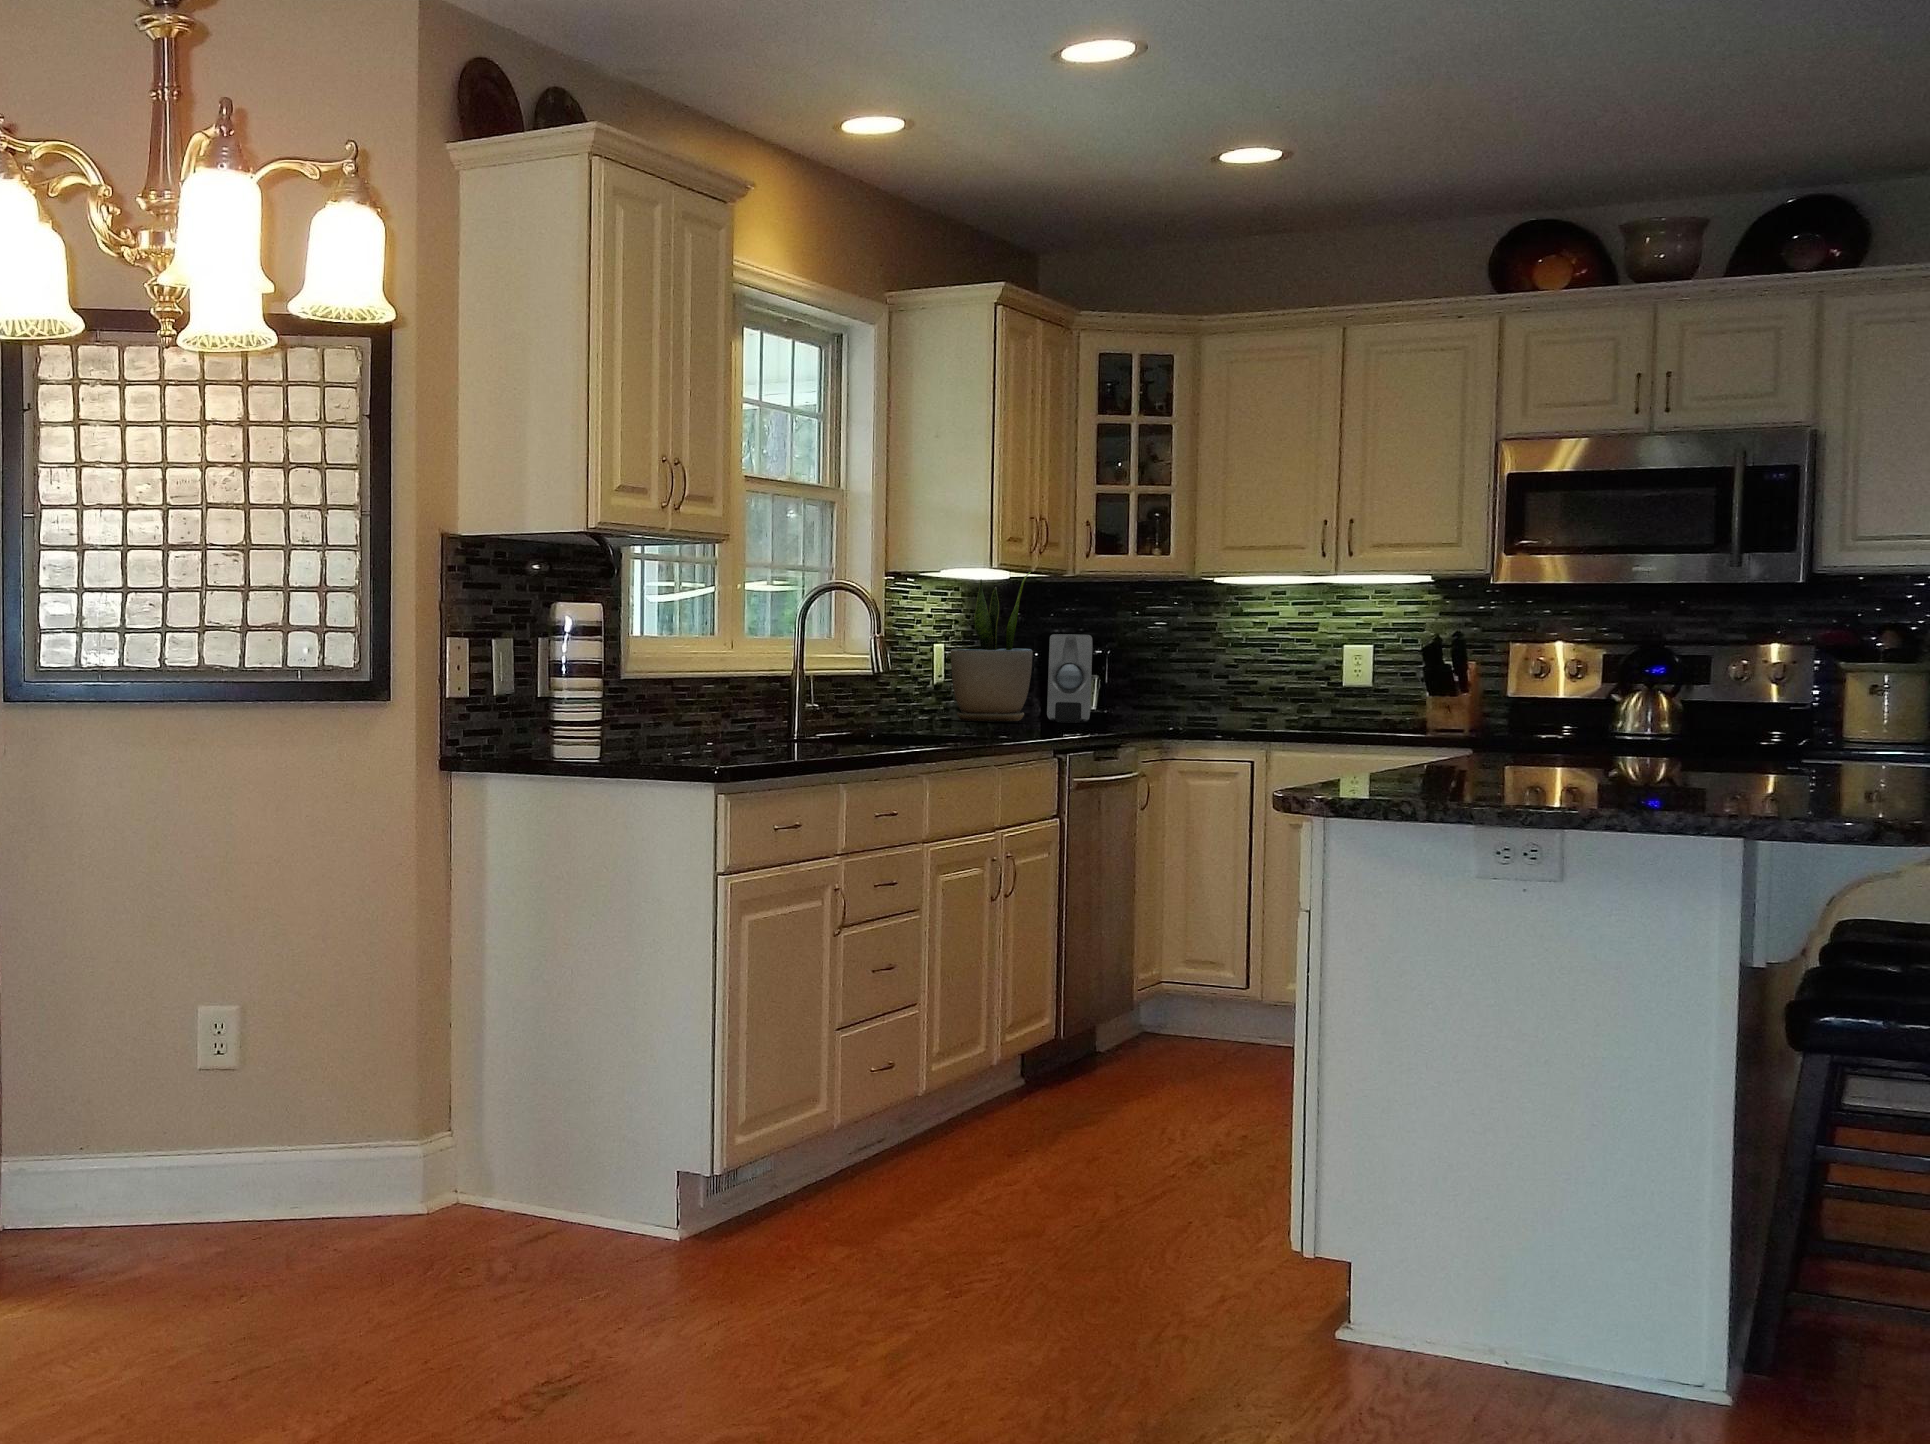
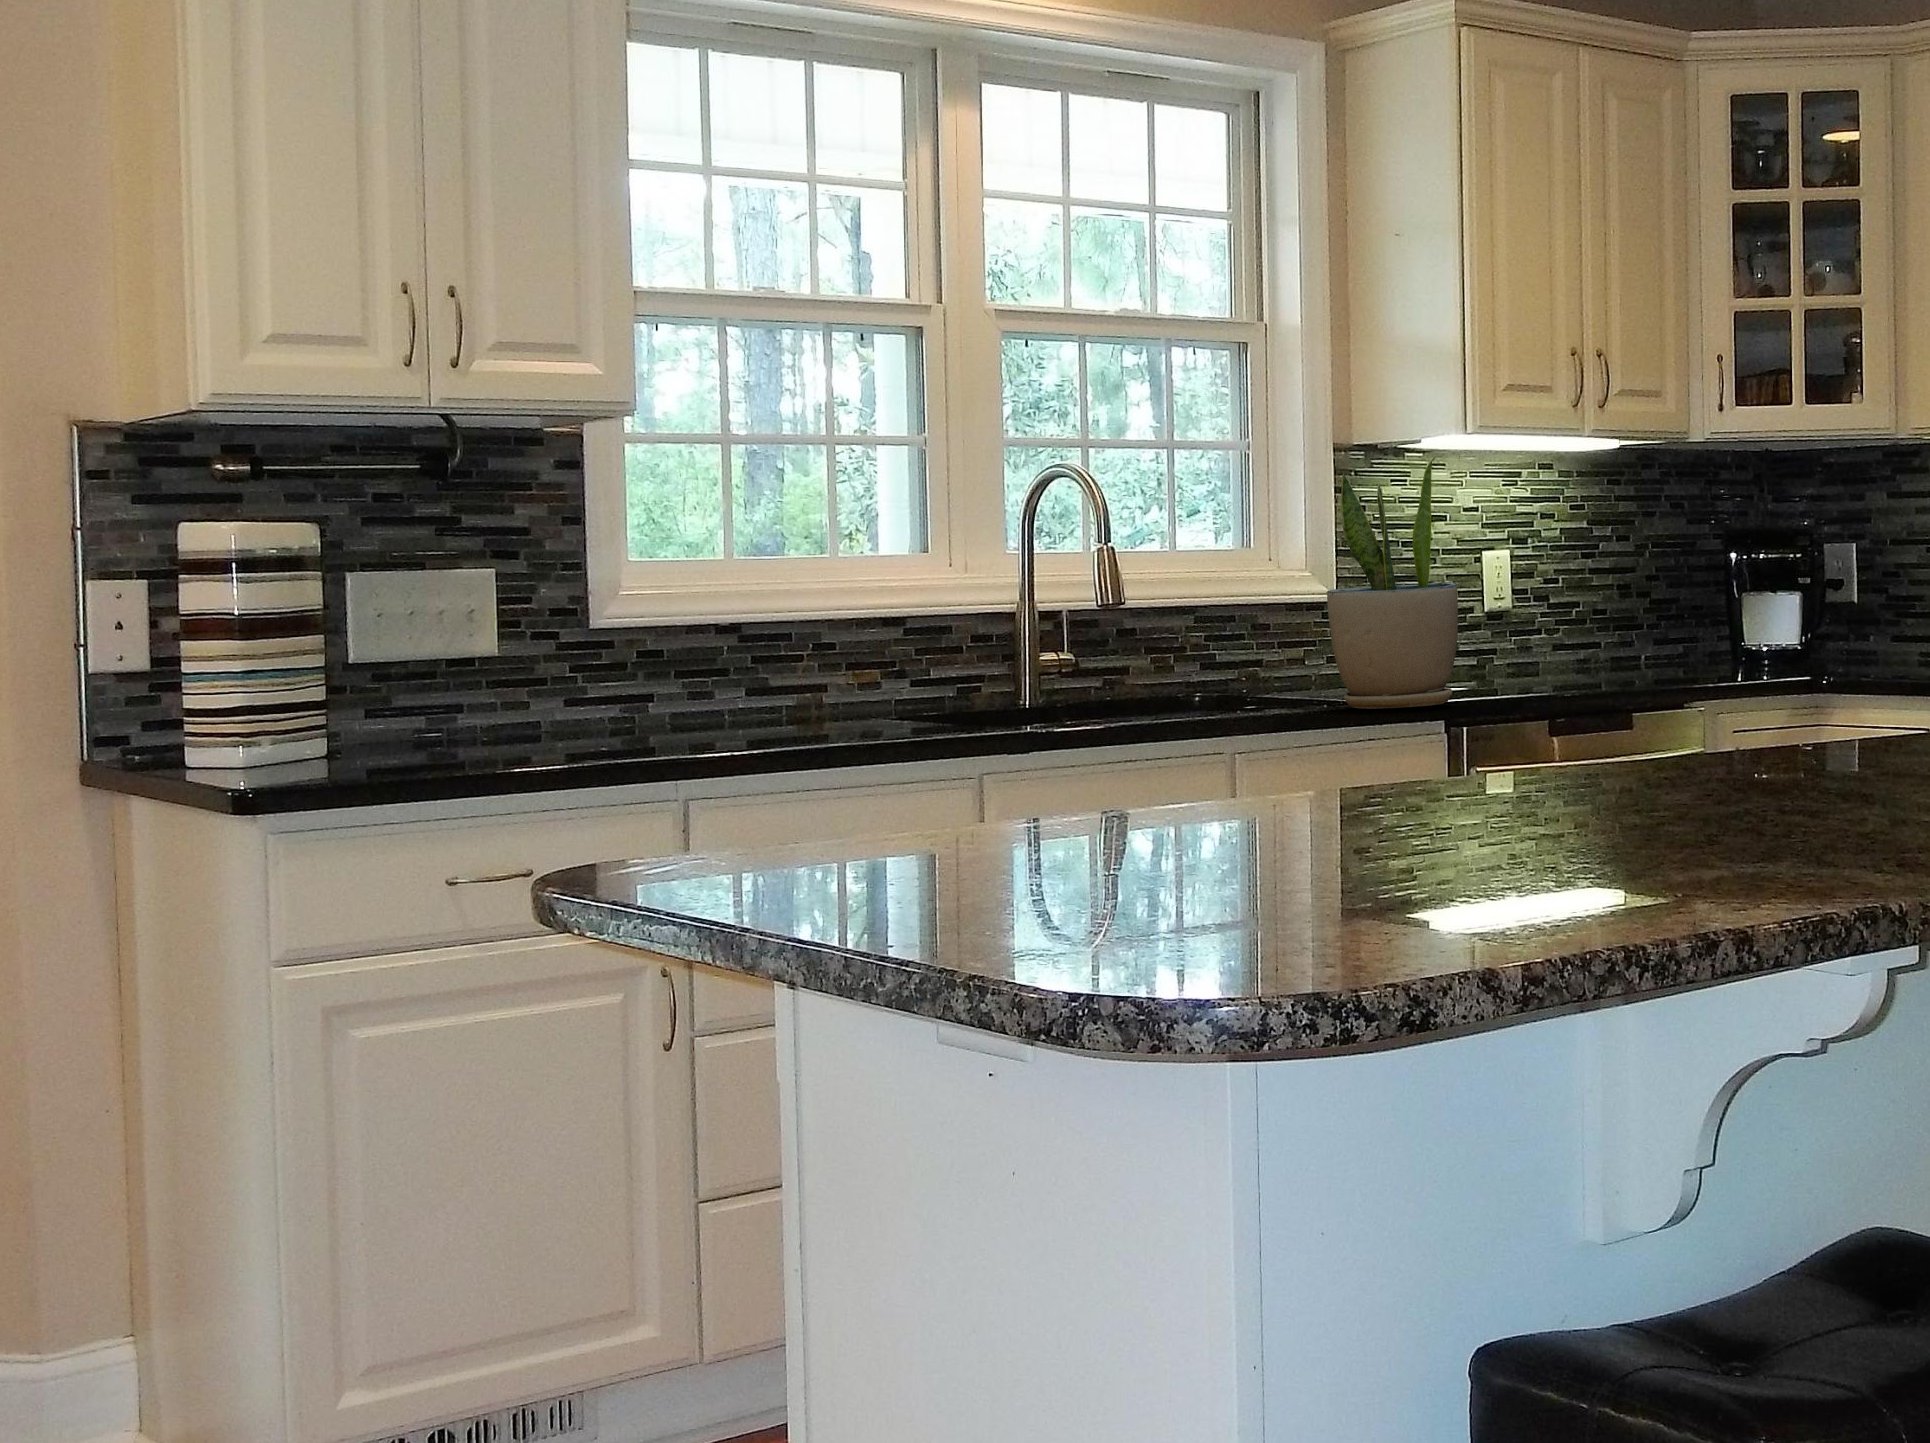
soap dispenser: present [1047,634,1093,723] -> none [1567,549,1664,695]

